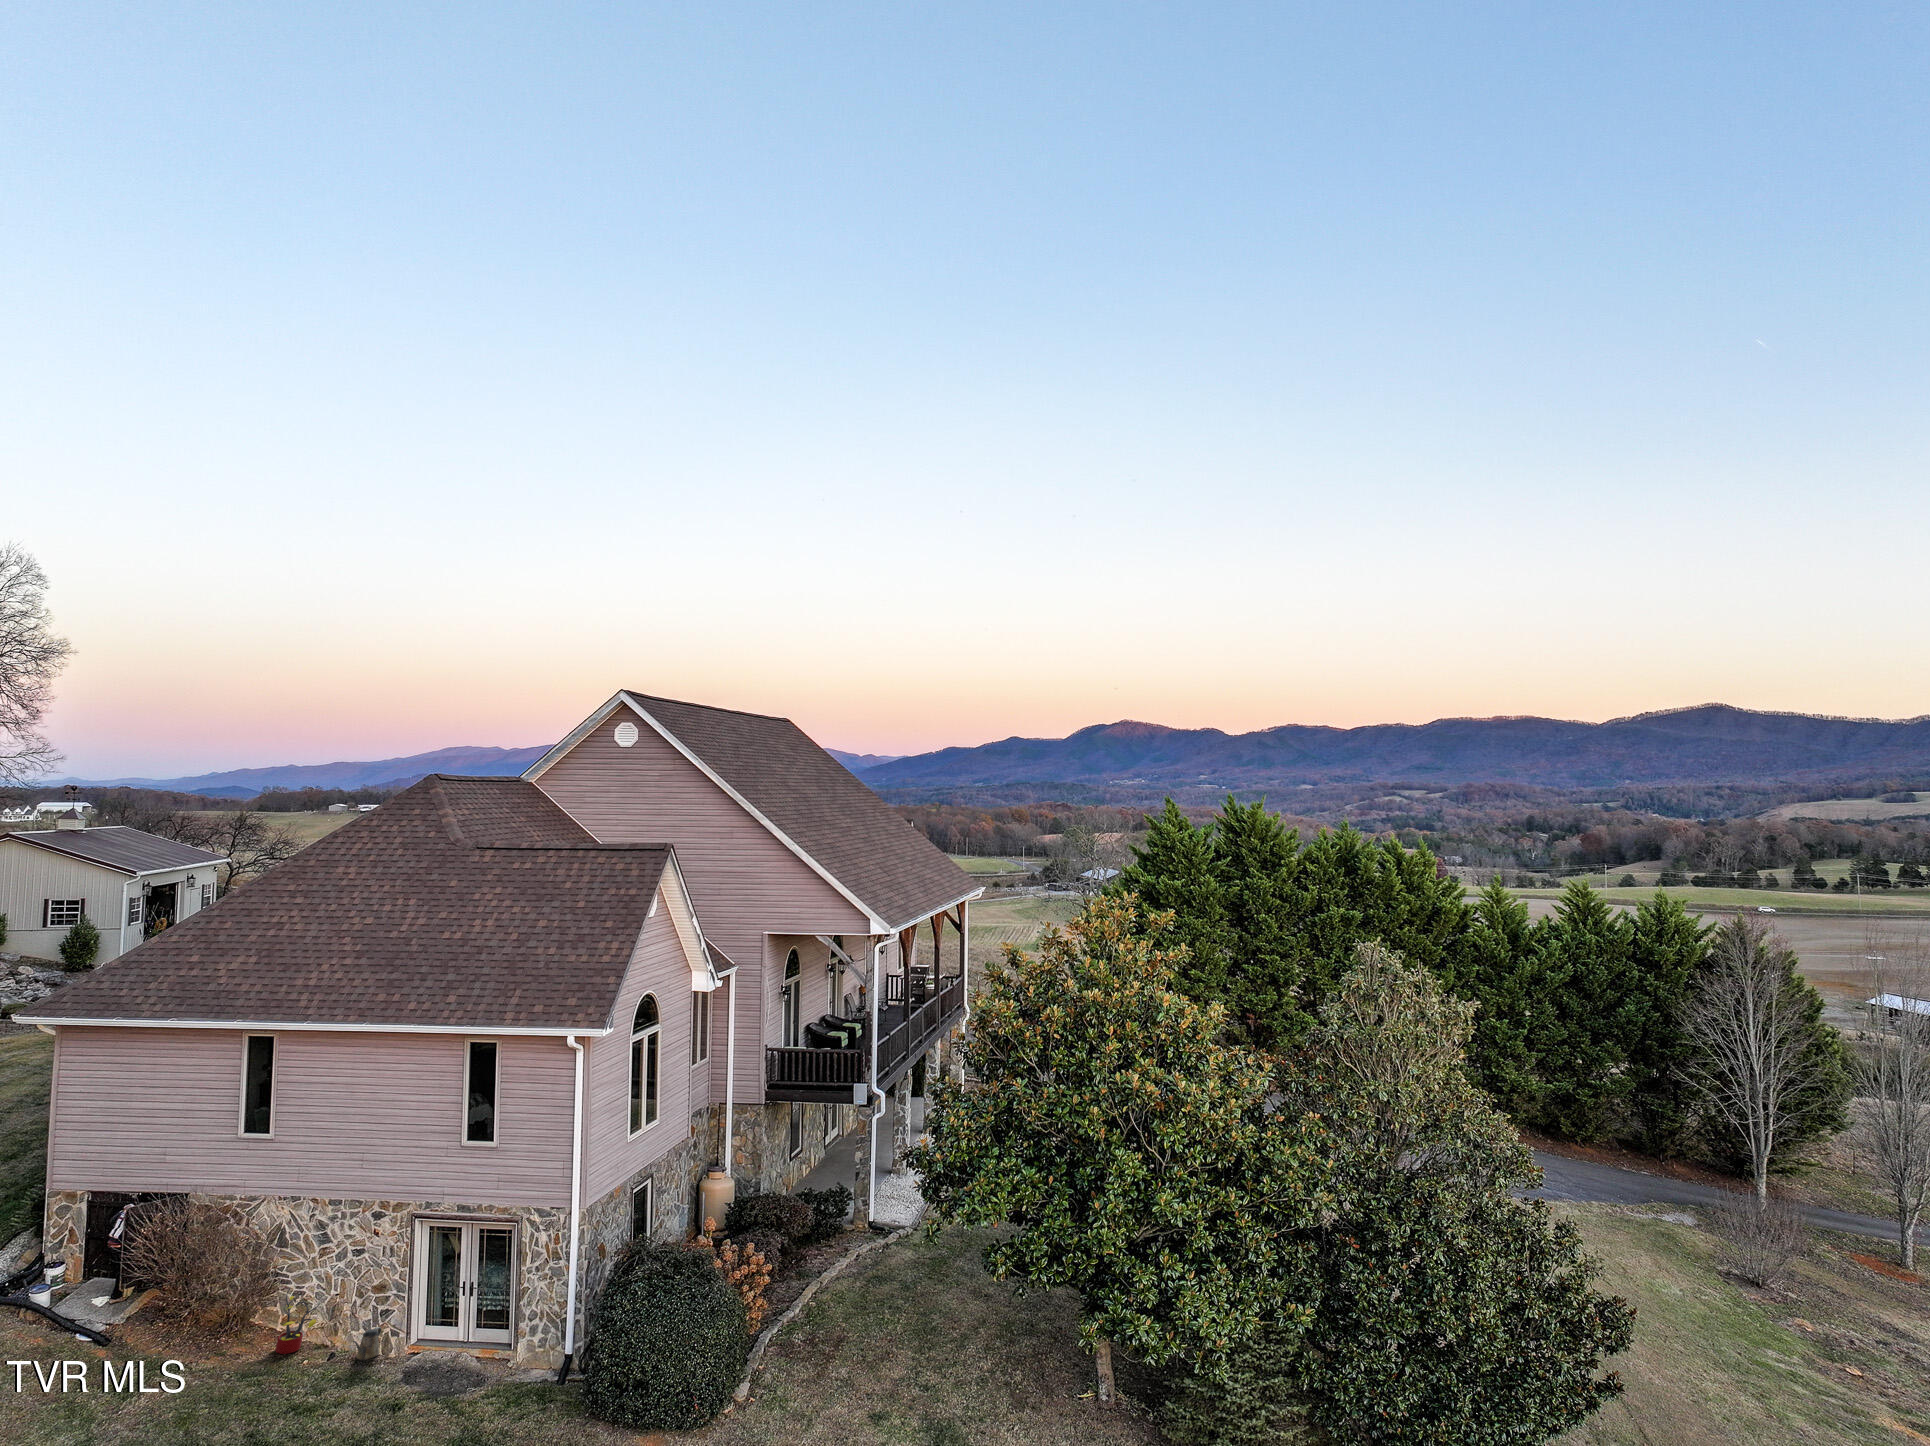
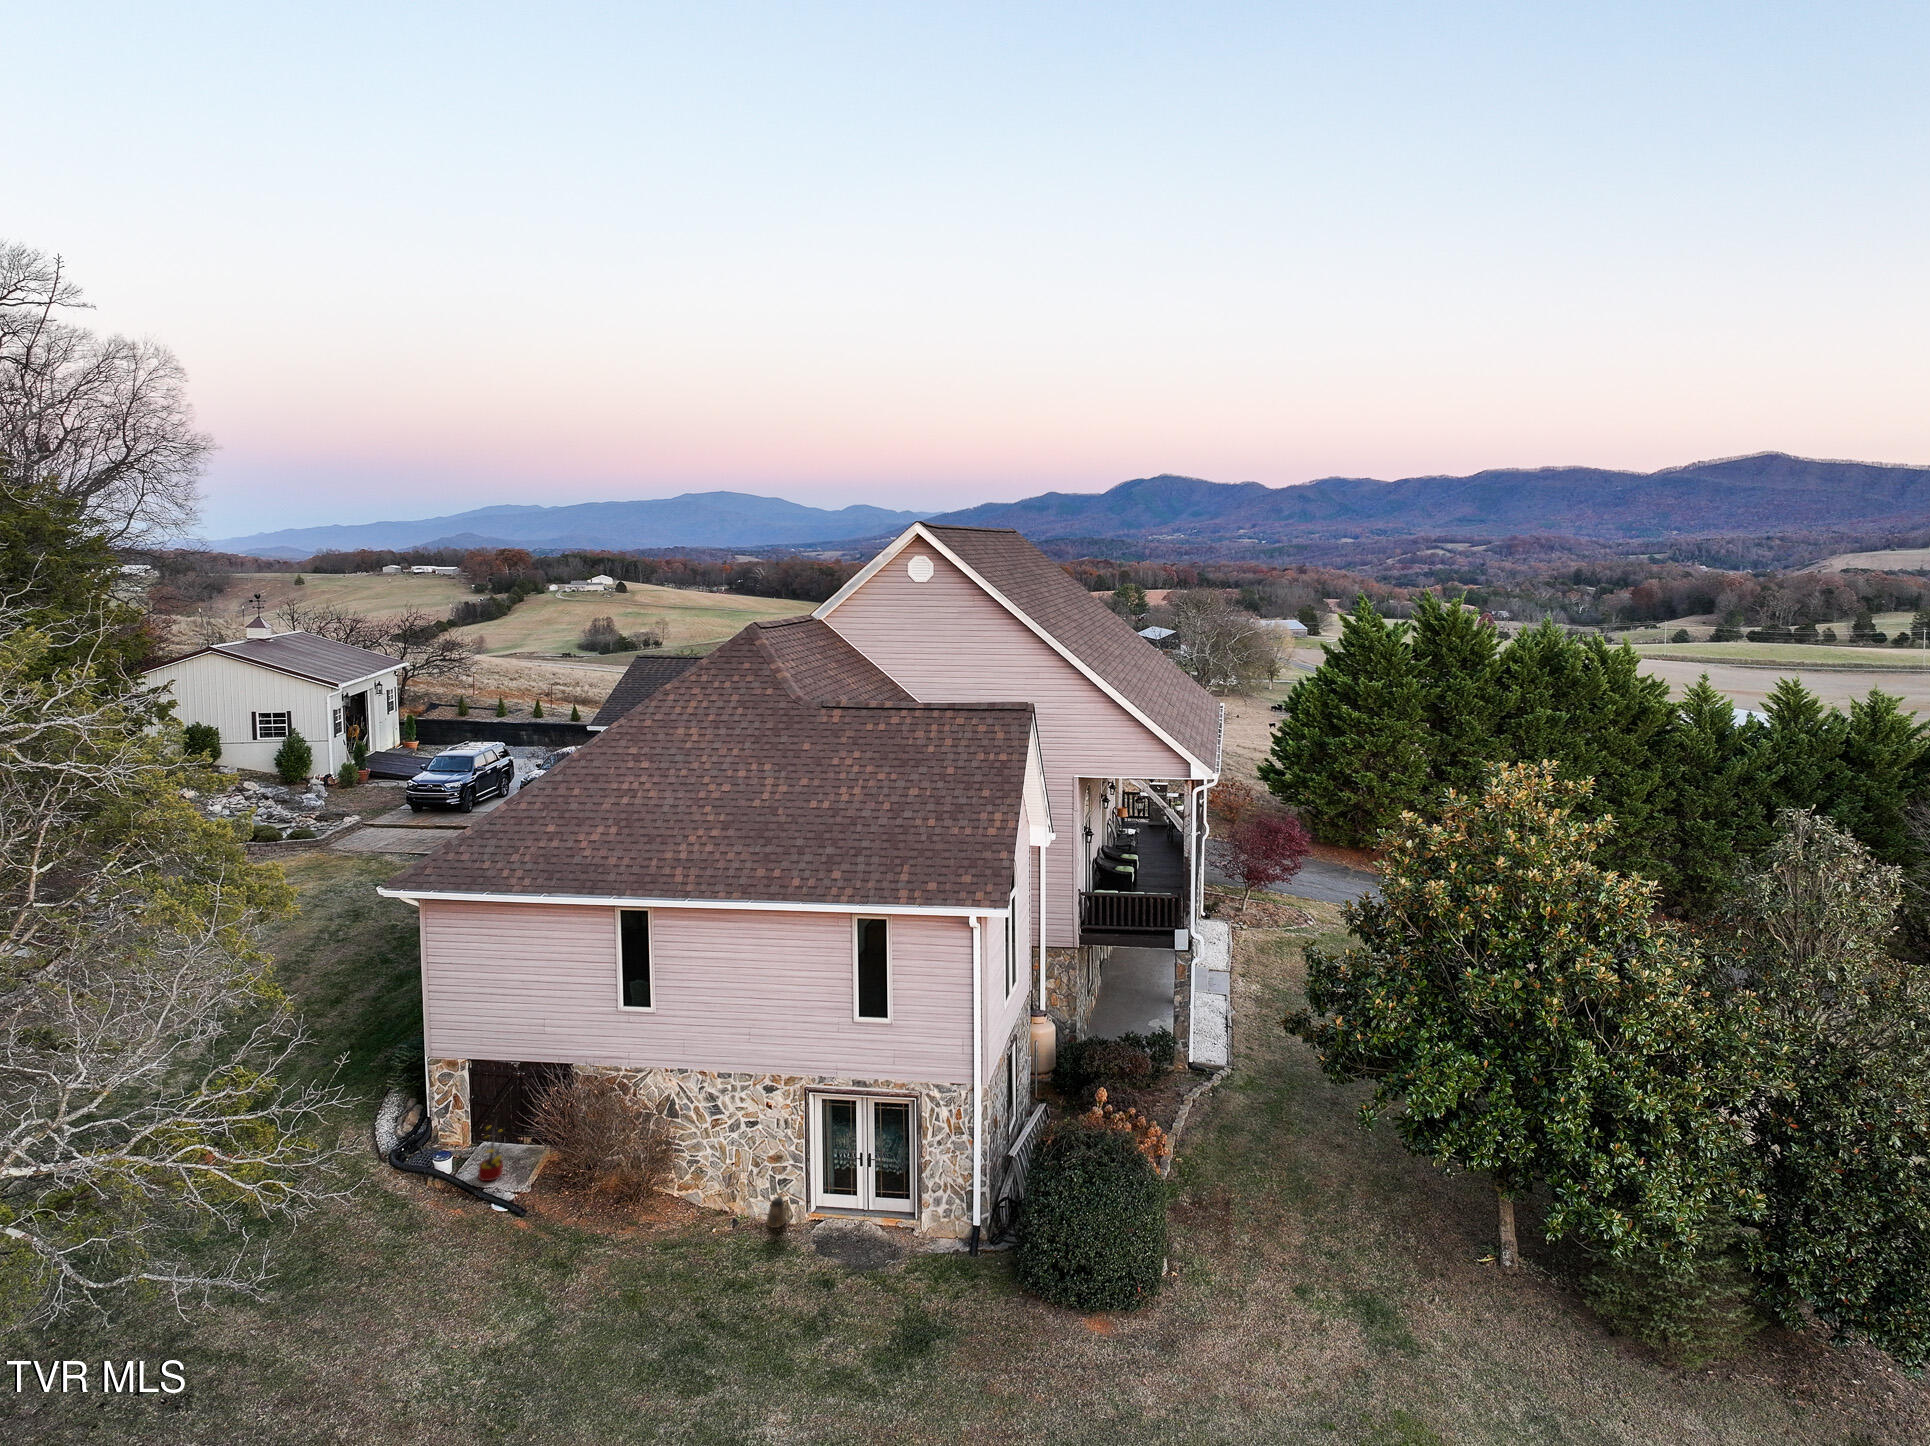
decorative plant: present [276,1288,320,1354] -> present [478,1118,506,1181]

